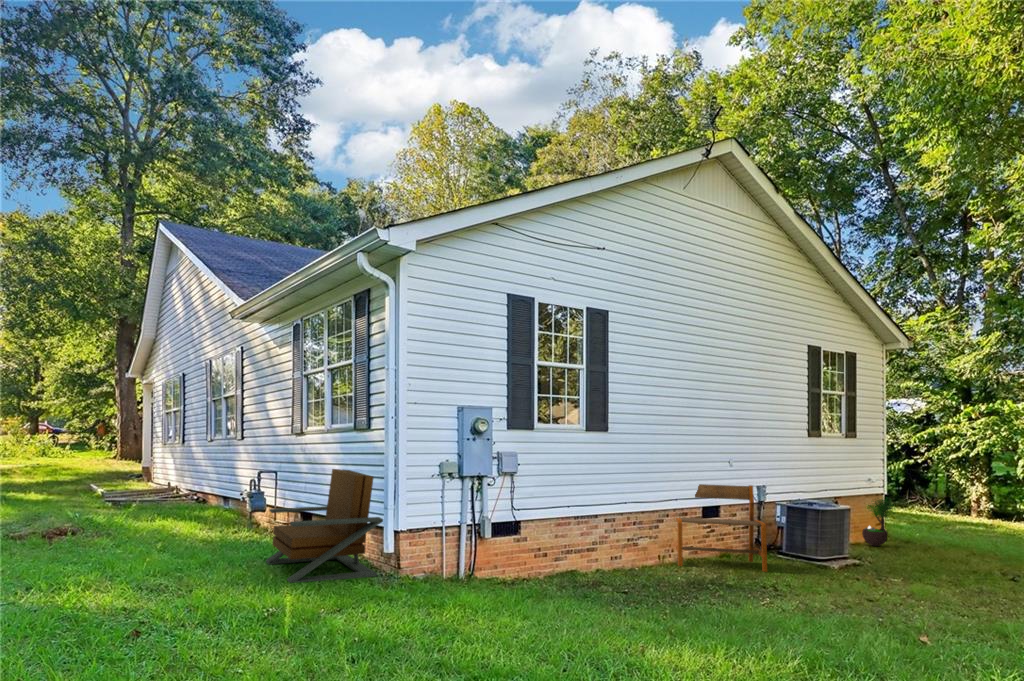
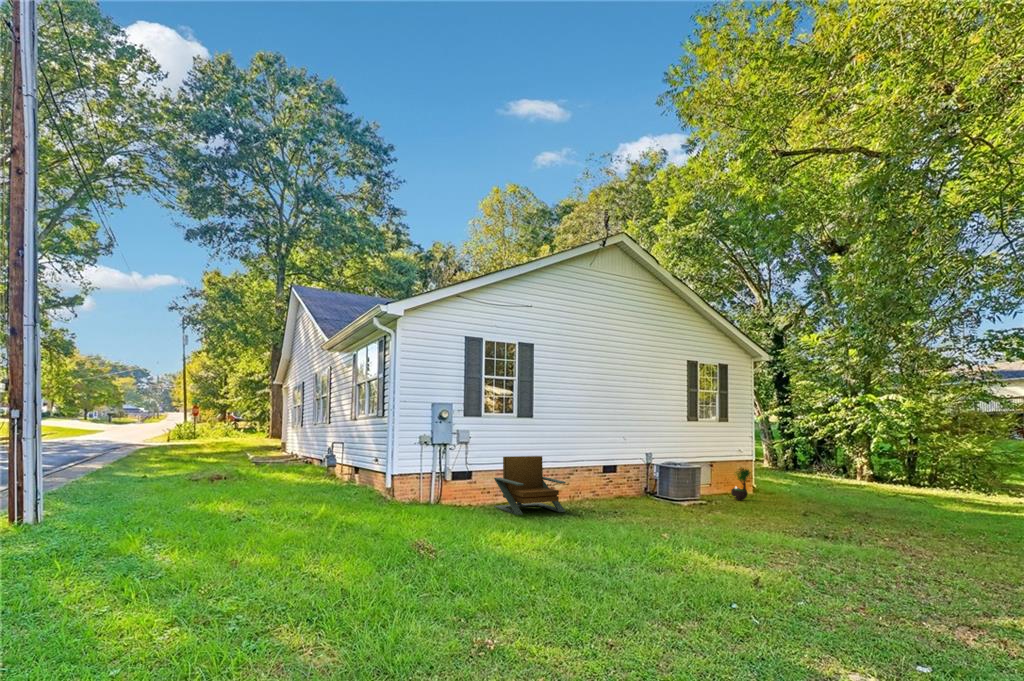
lounge chair: present [266,469,383,583] -> present [494,456,566,515]
bench: present [676,484,767,572] -> none [581,453,636,510]

